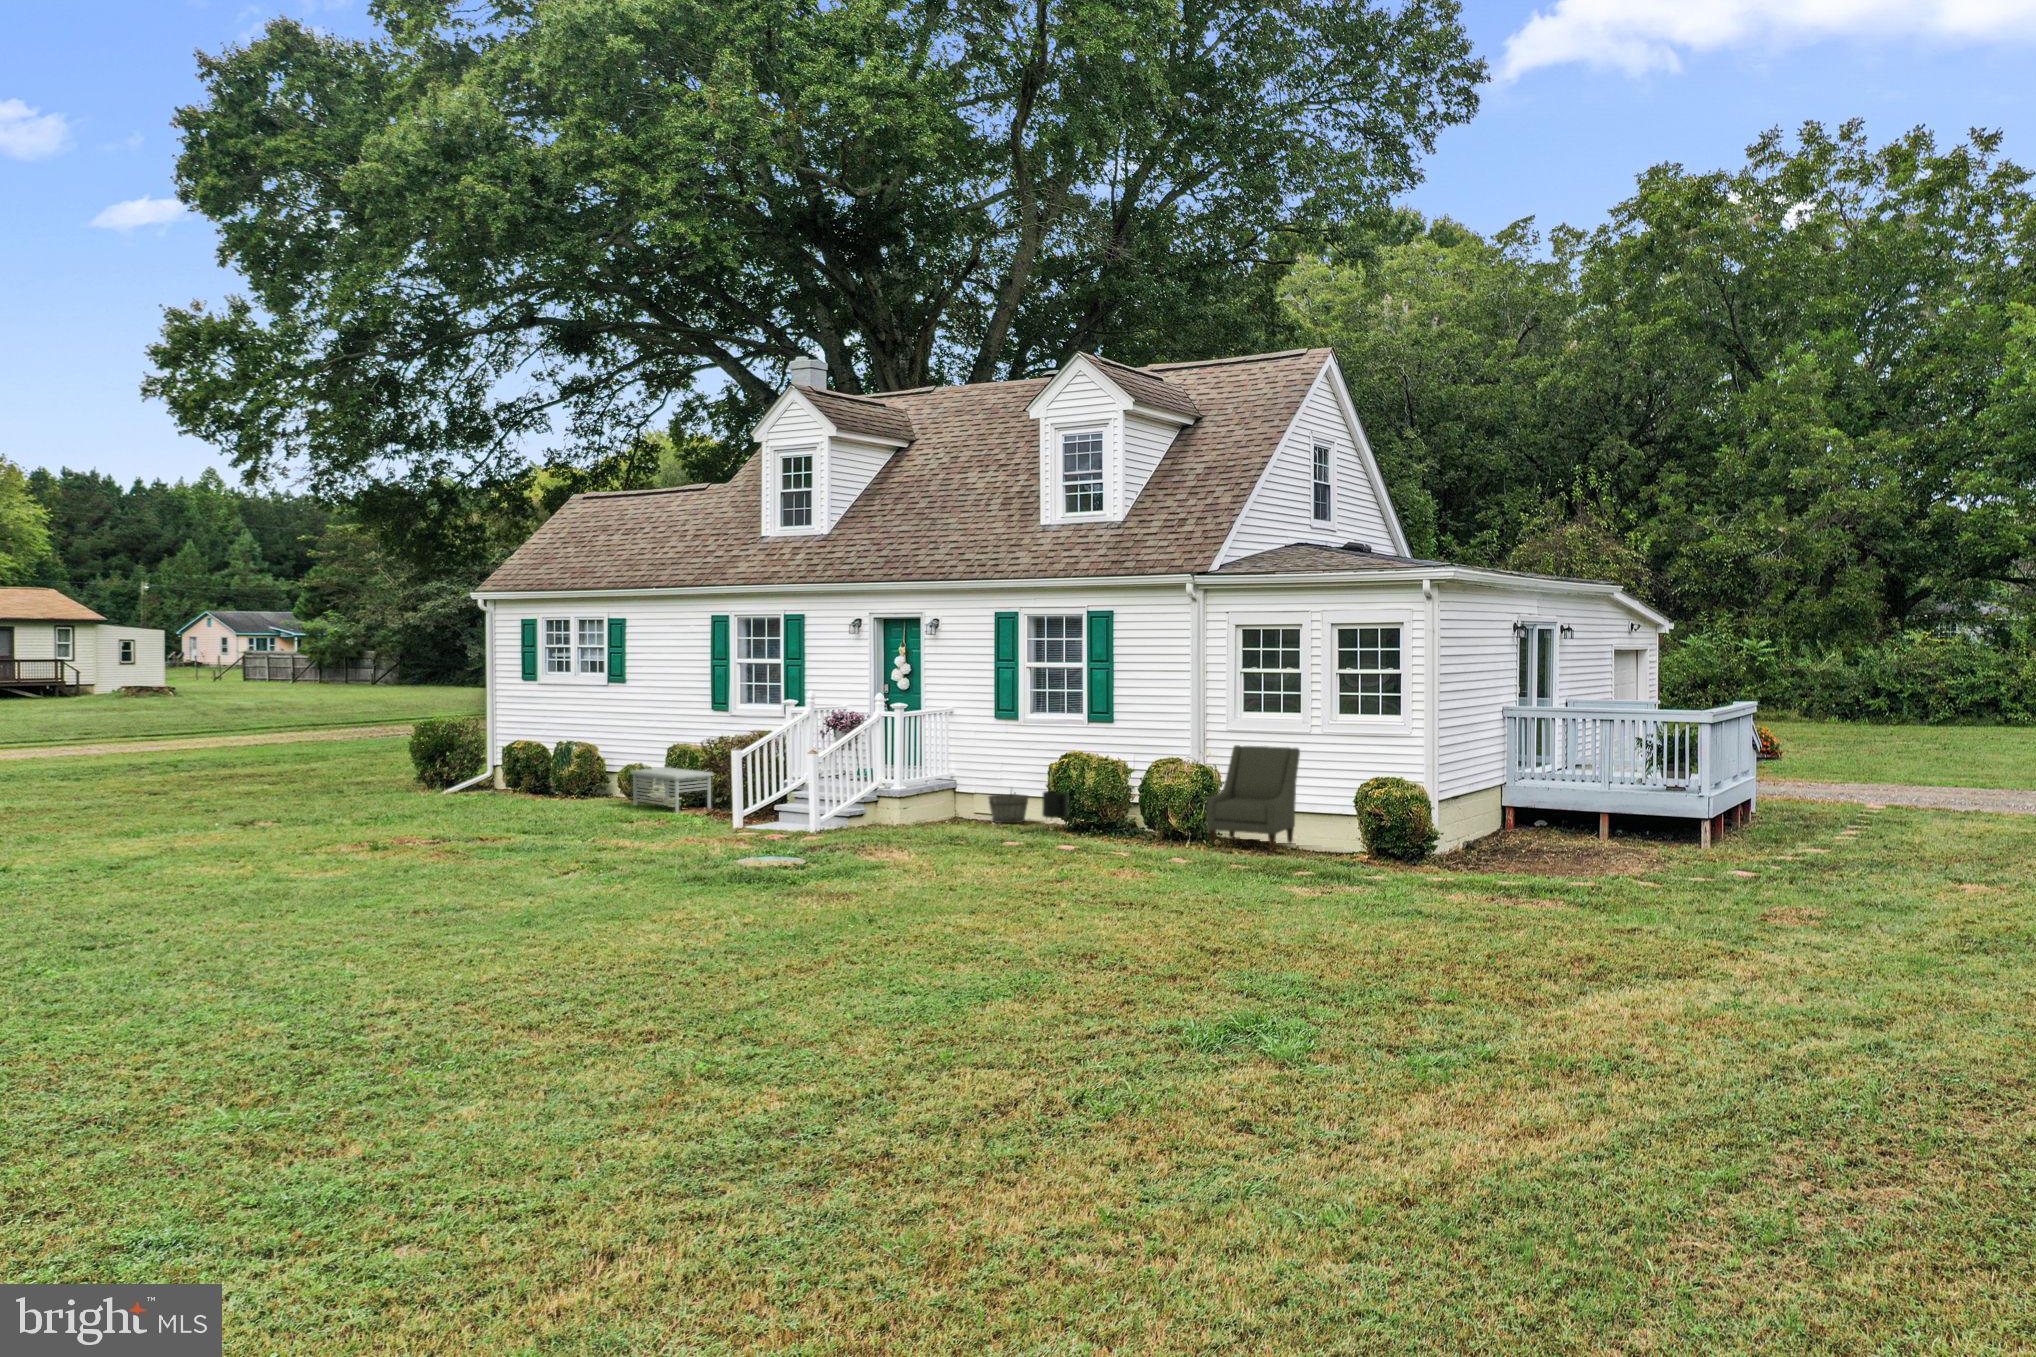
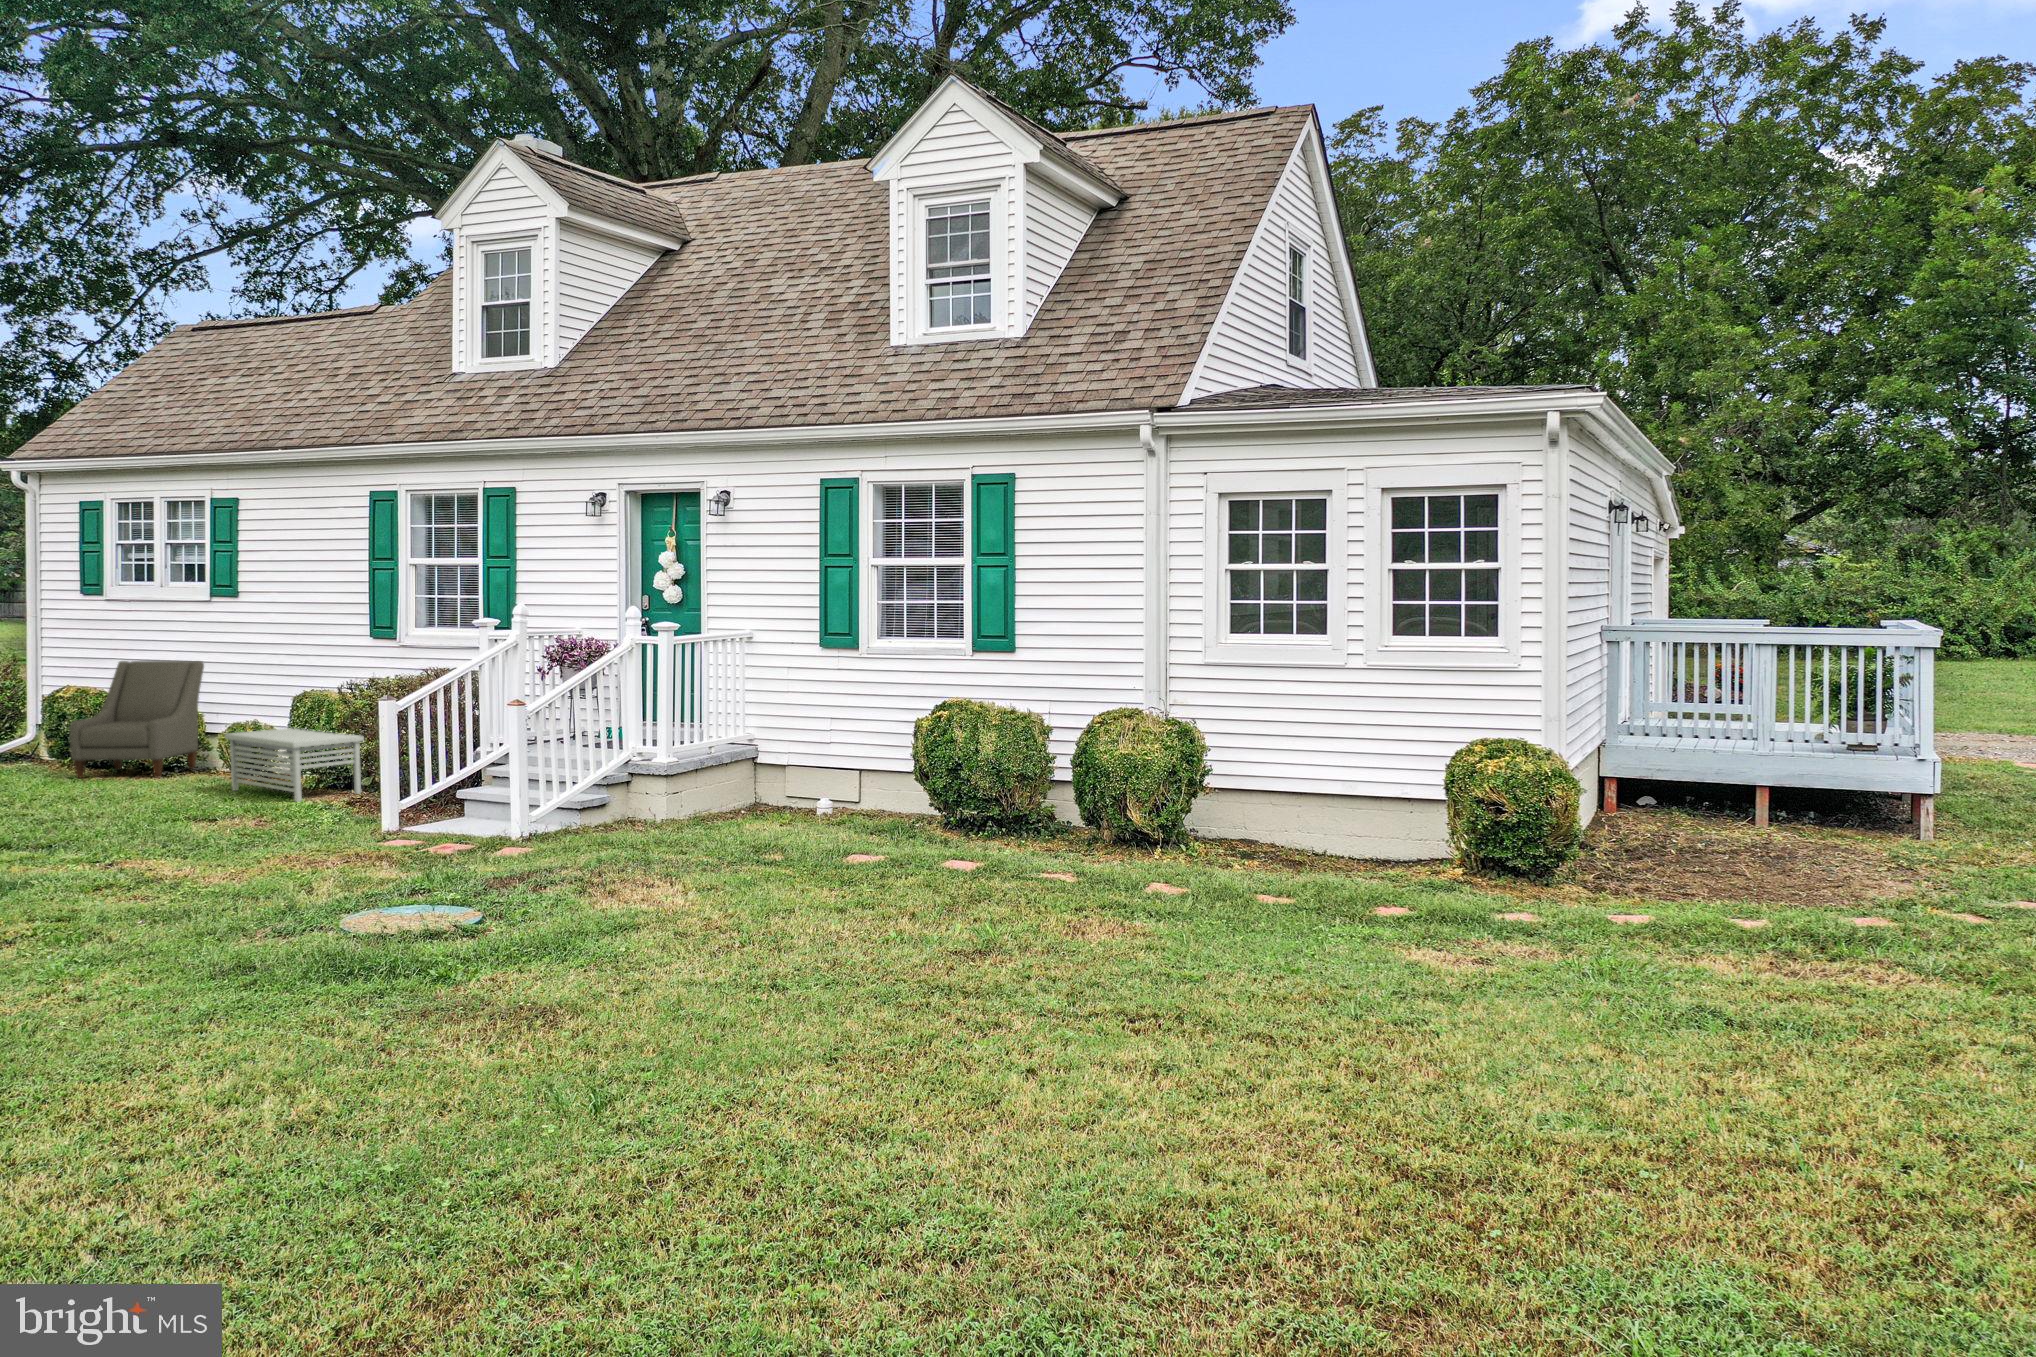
chair: present [1207,745,1300,850] -> present [69,661,204,778]
planter: present [1042,791,1069,819] -> none [903,762,946,827]
wooden bucket: present [989,793,1028,823] -> none [812,755,877,813]

